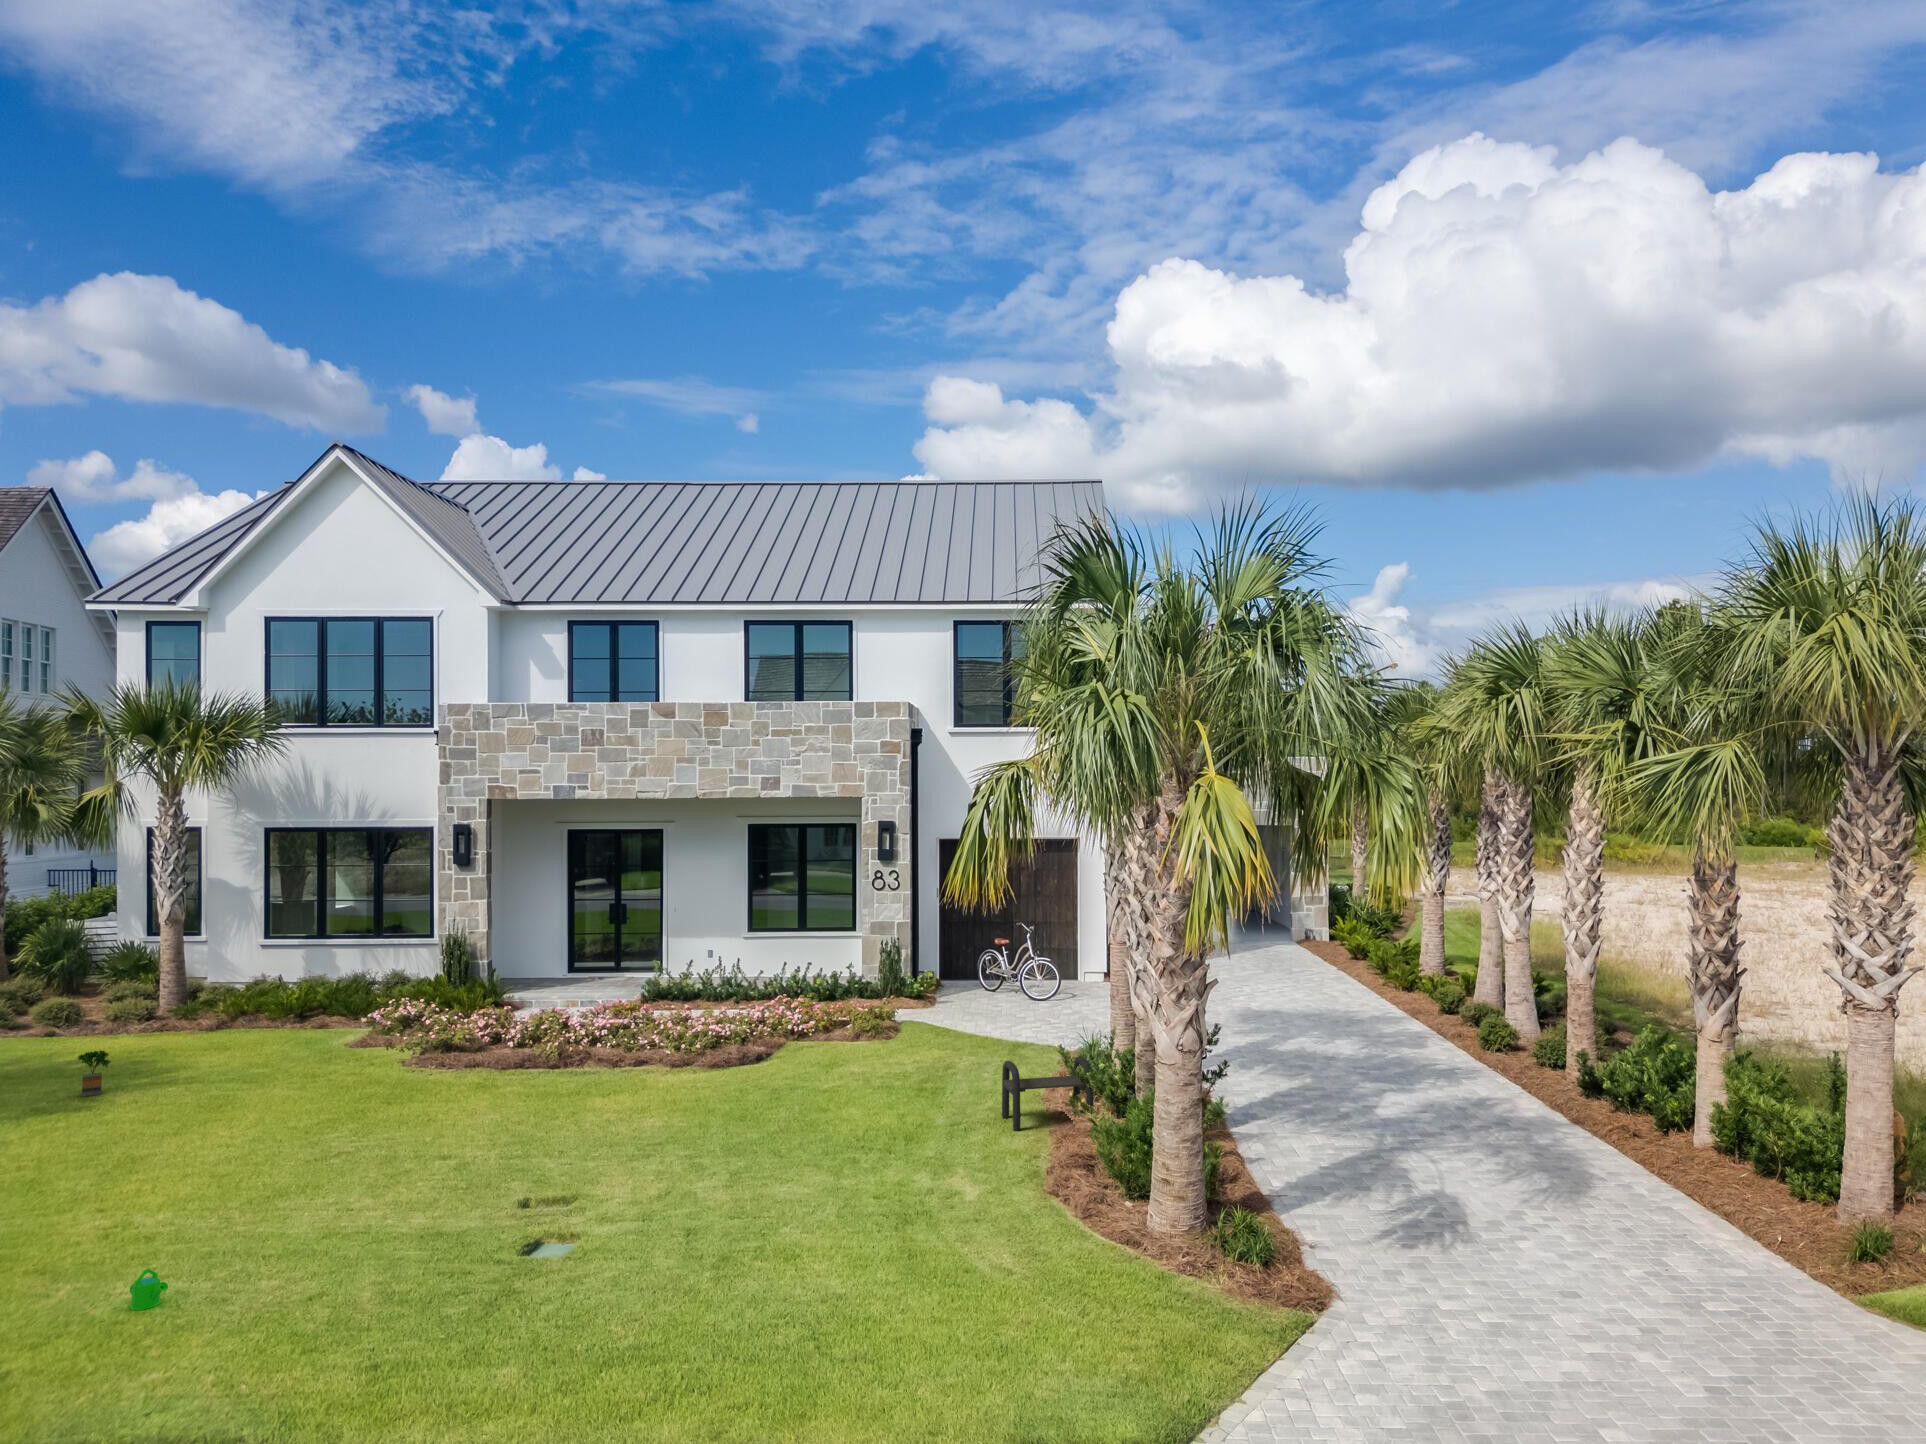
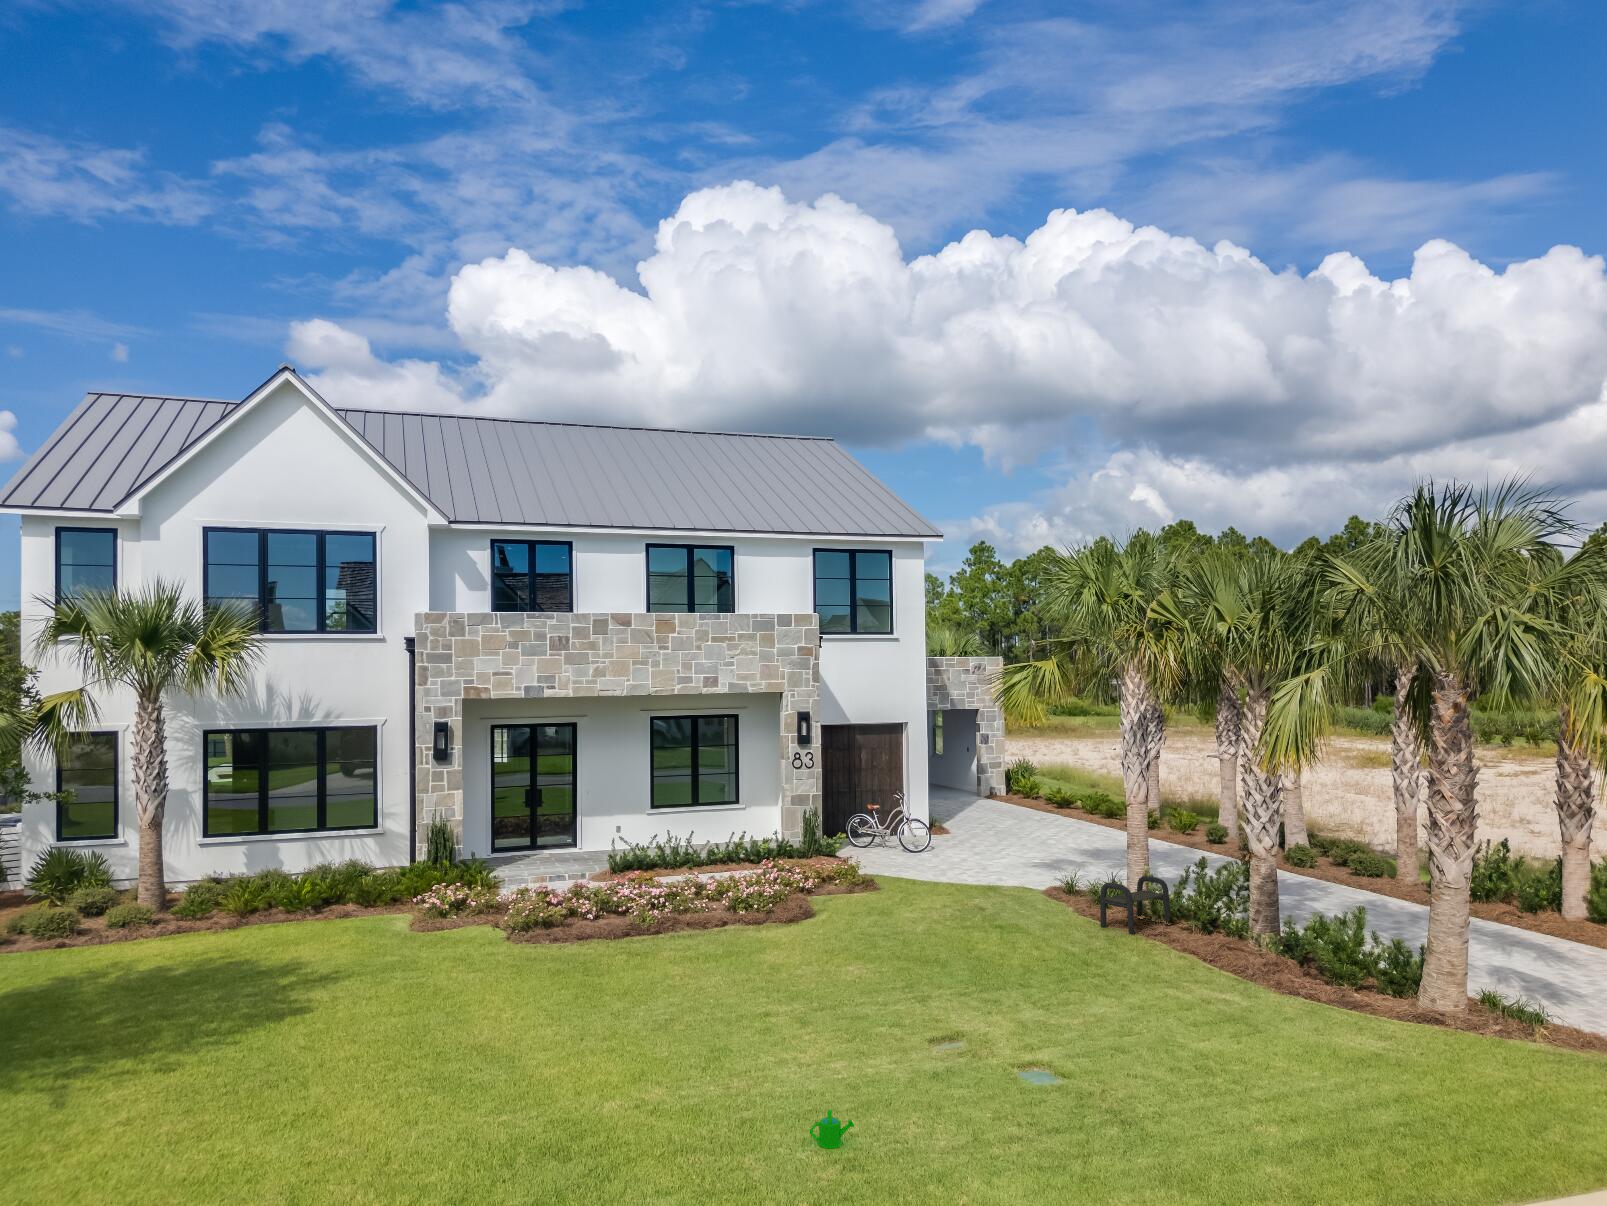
potted tree: present [78,1051,111,1097] -> none [266,950,302,999]

